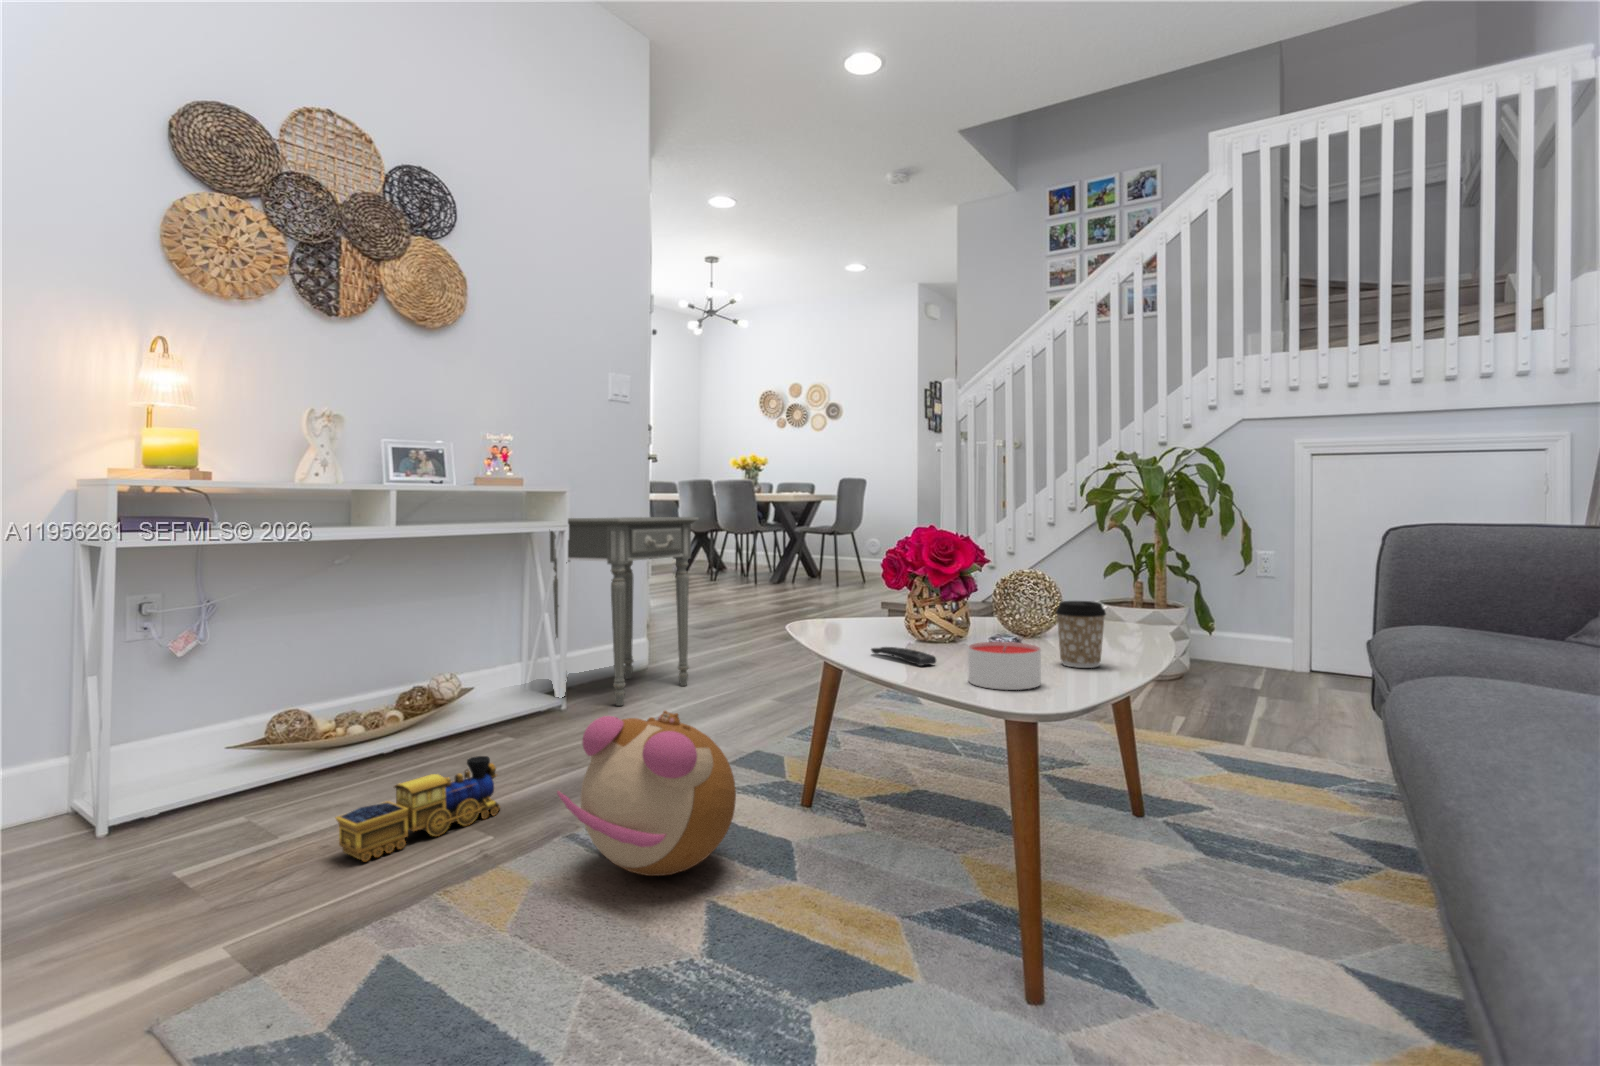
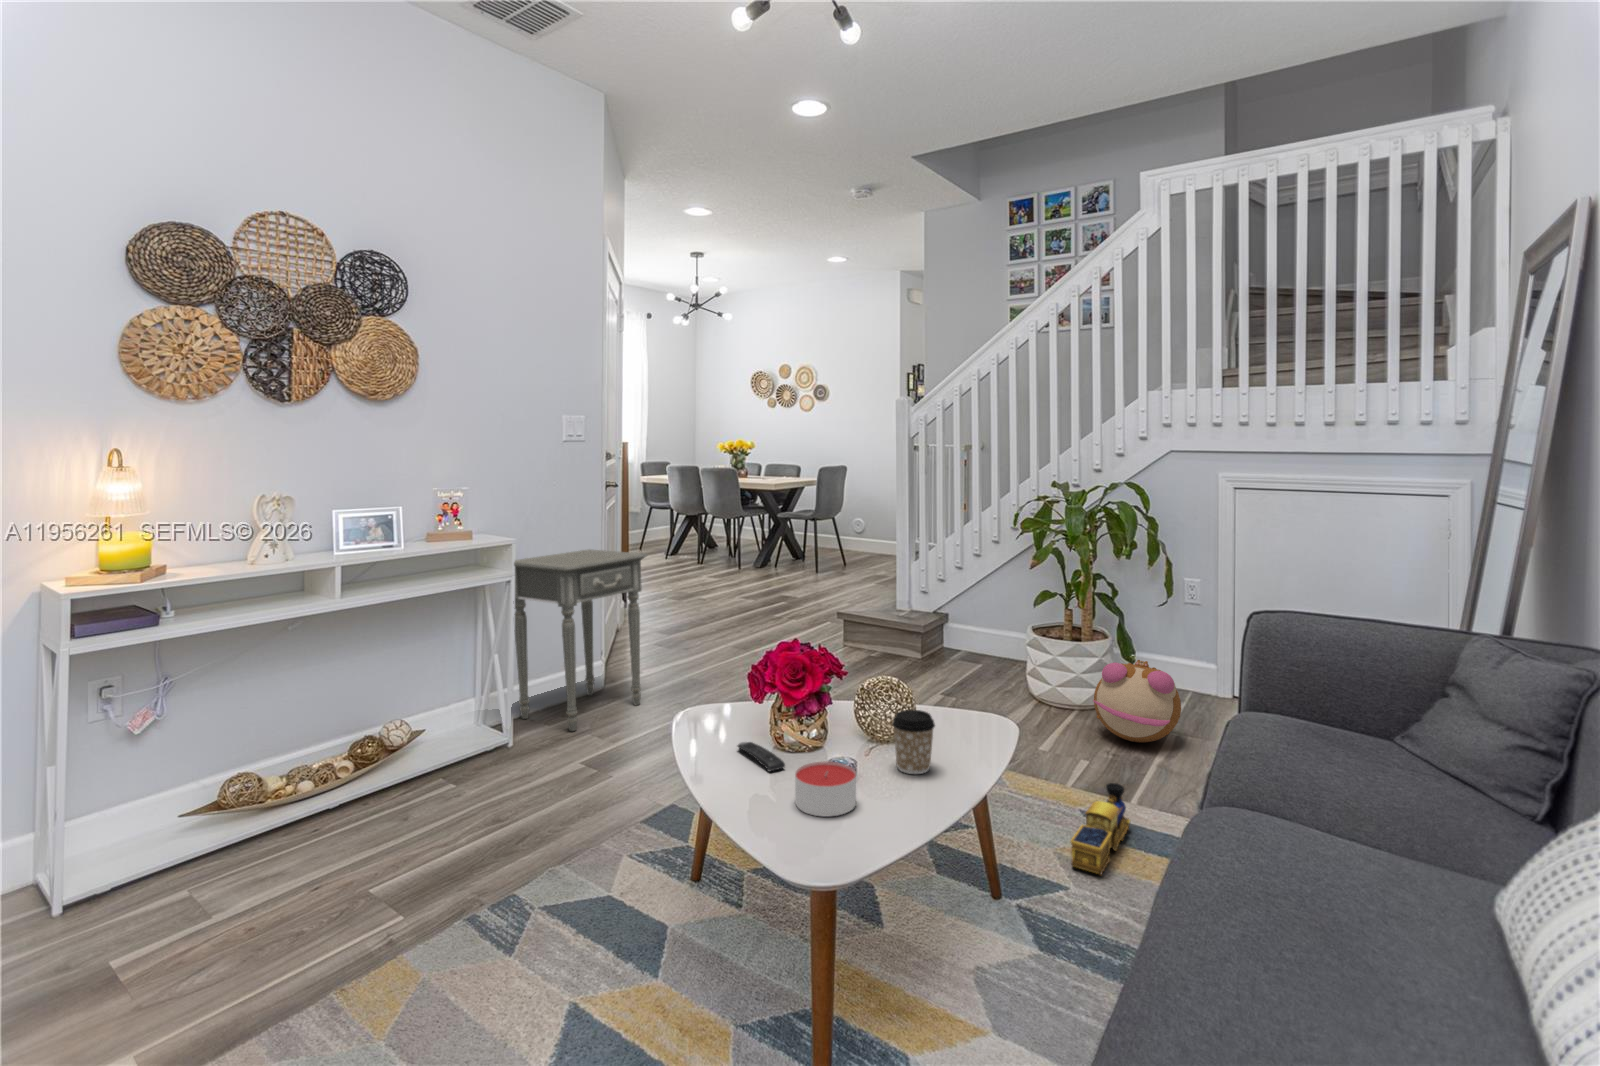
plush toy: present [557,711,736,876] -> present [1093,660,1181,742]
toy train: present [336,756,500,861] -> present [1071,783,1130,875]

